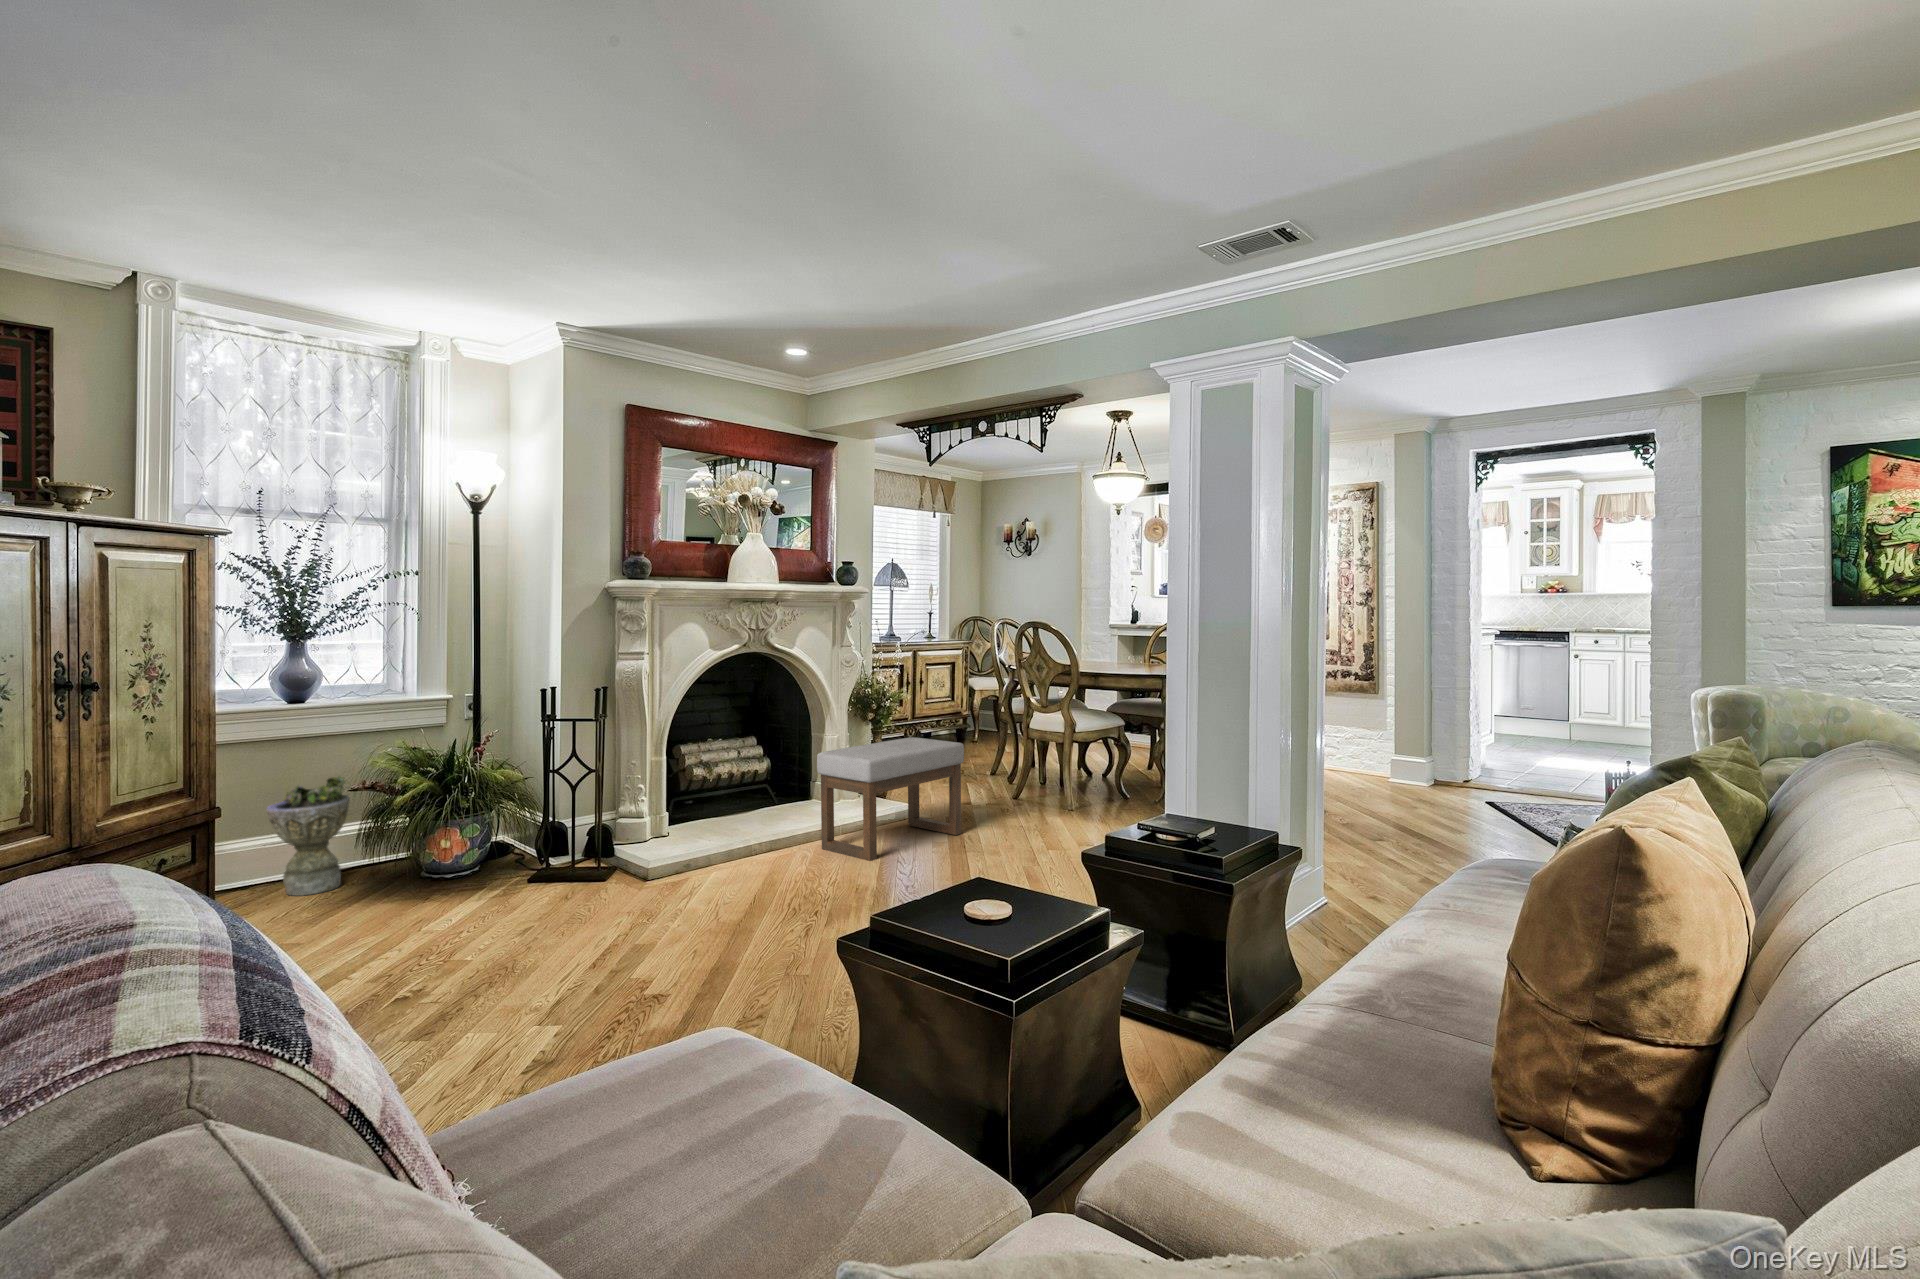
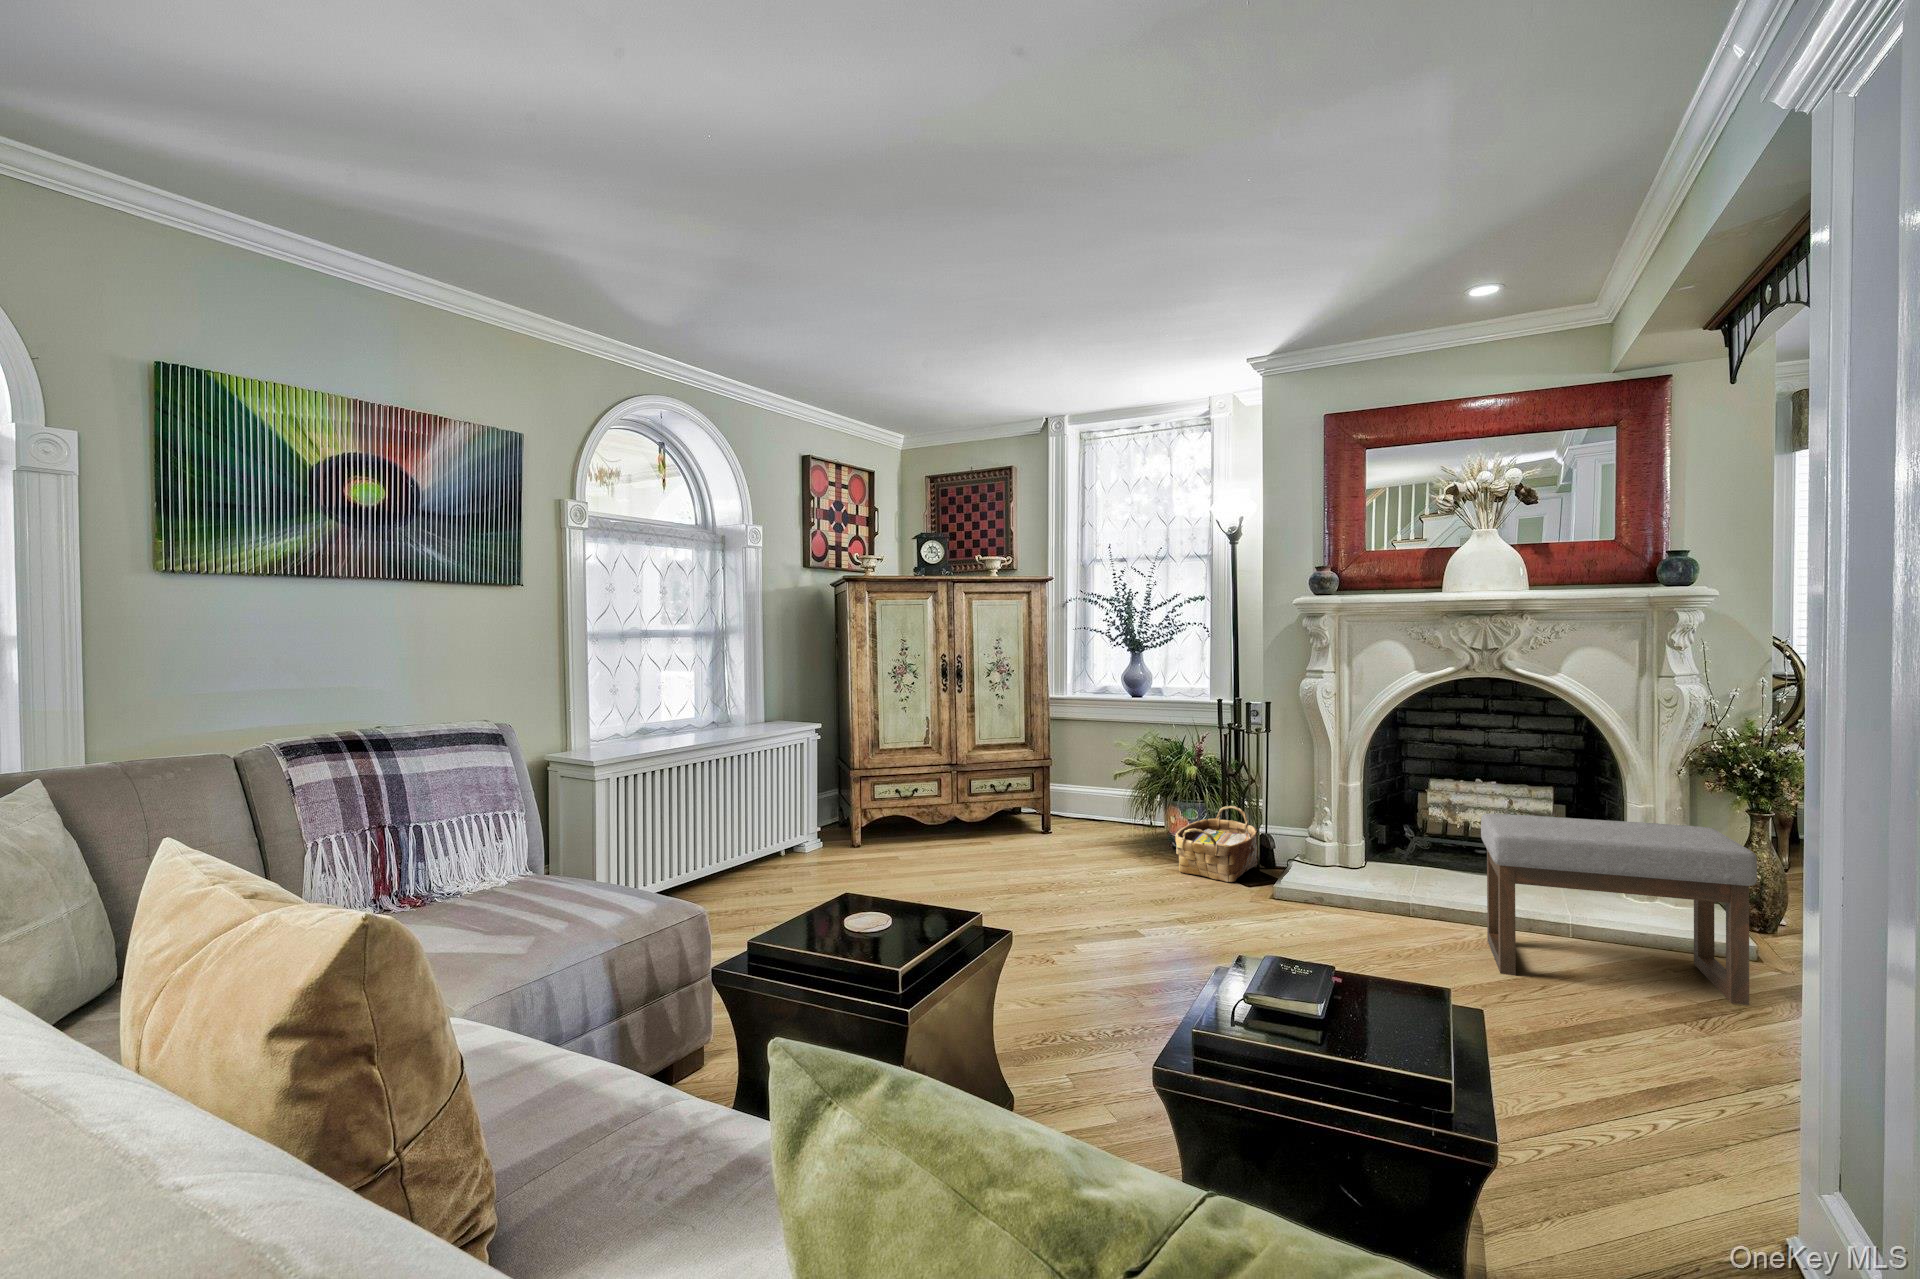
planter: present [266,776,350,896] -> none [1075,752,1125,835]
woven basket: none [510,804,597,888] -> present [1175,806,1258,882]

